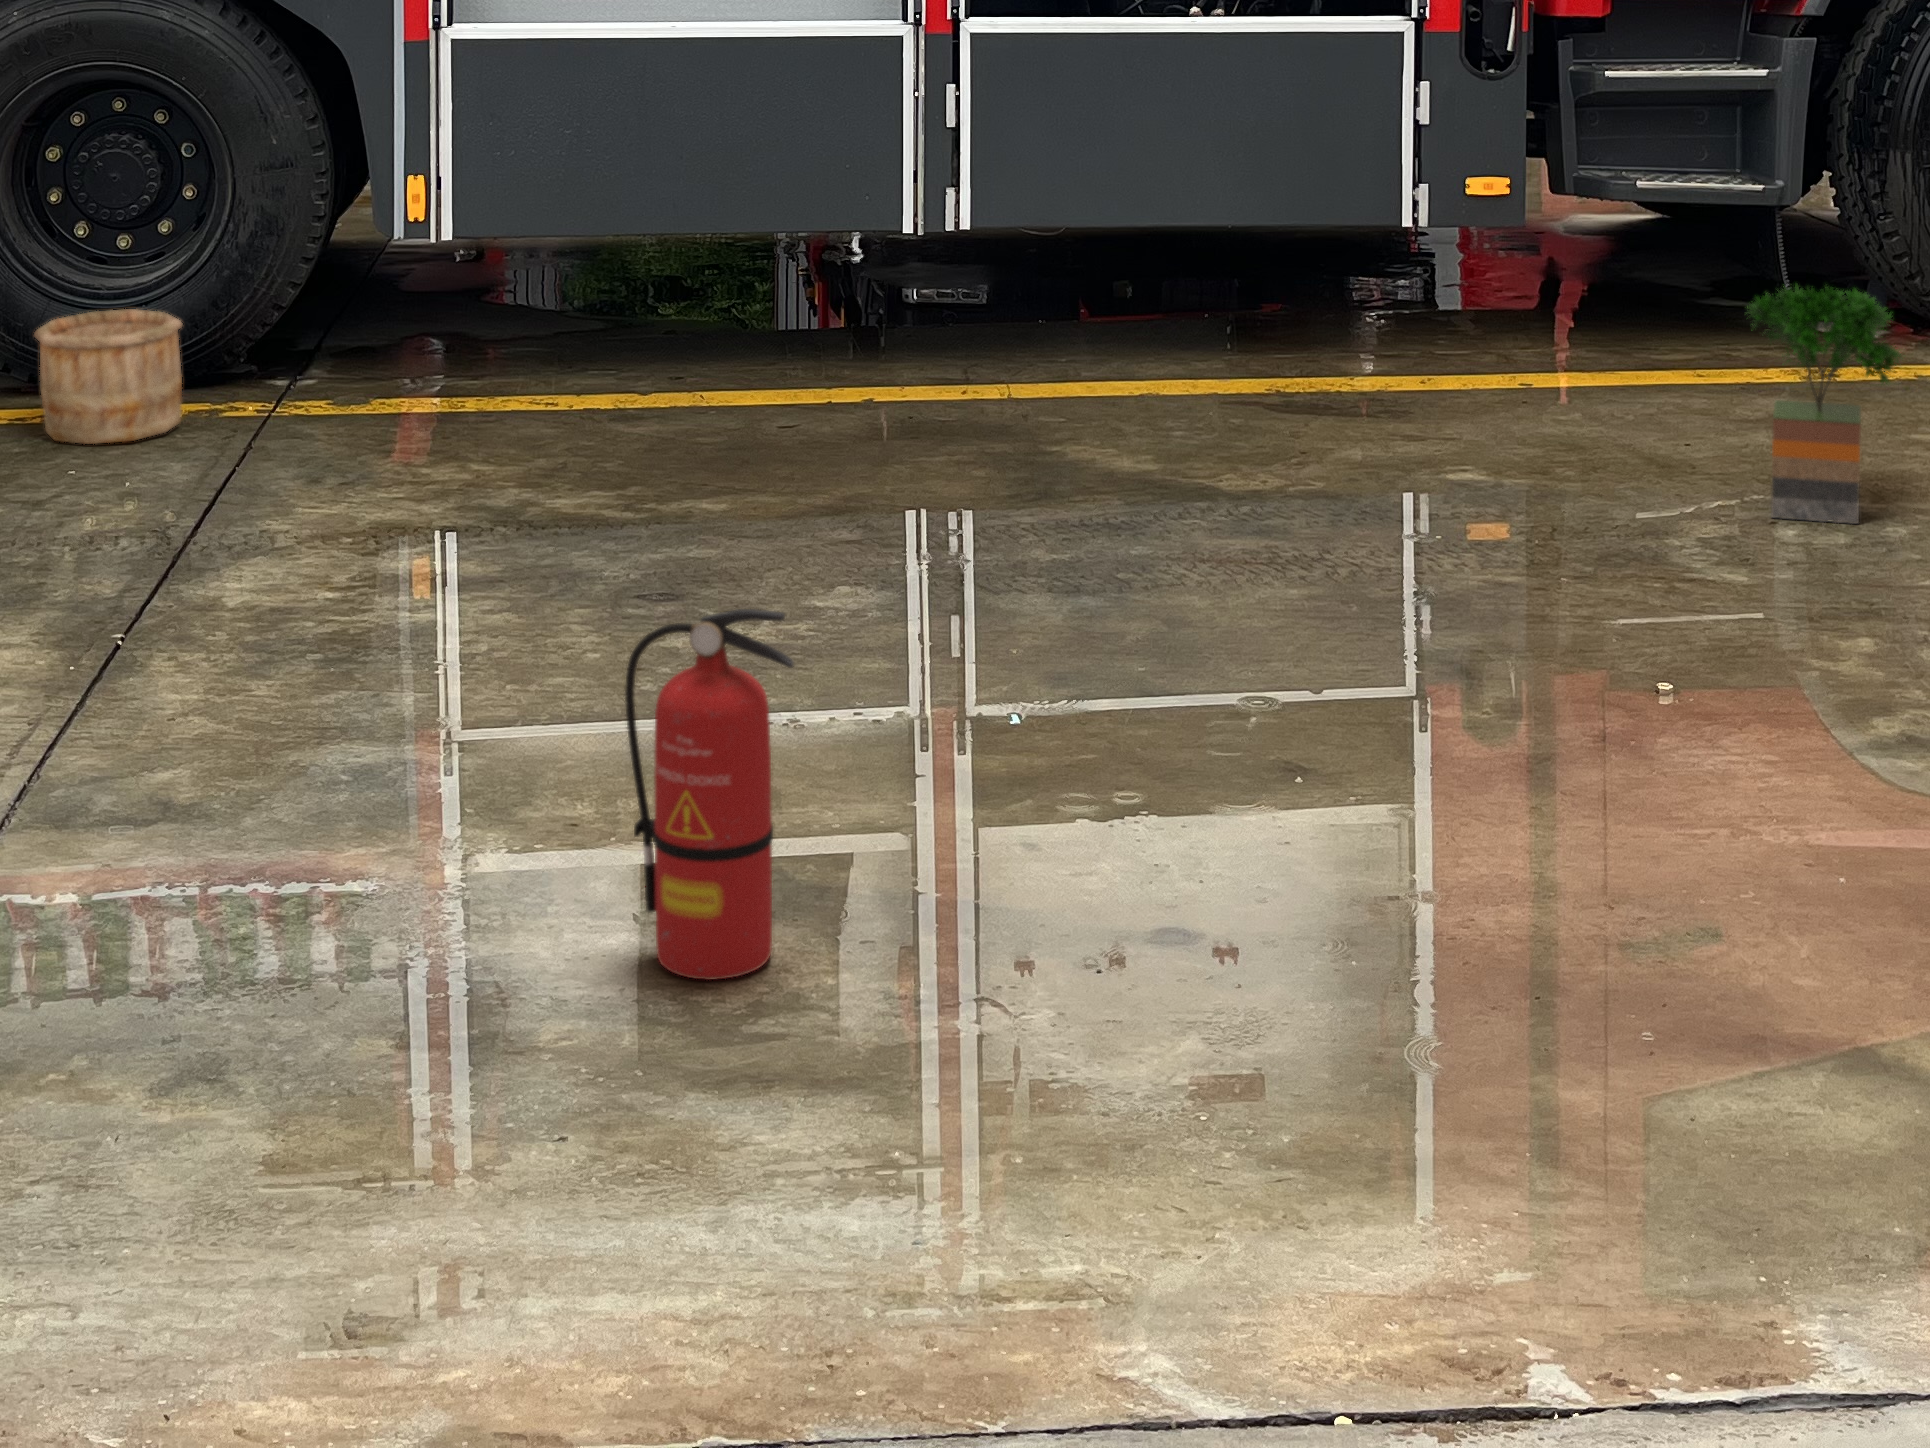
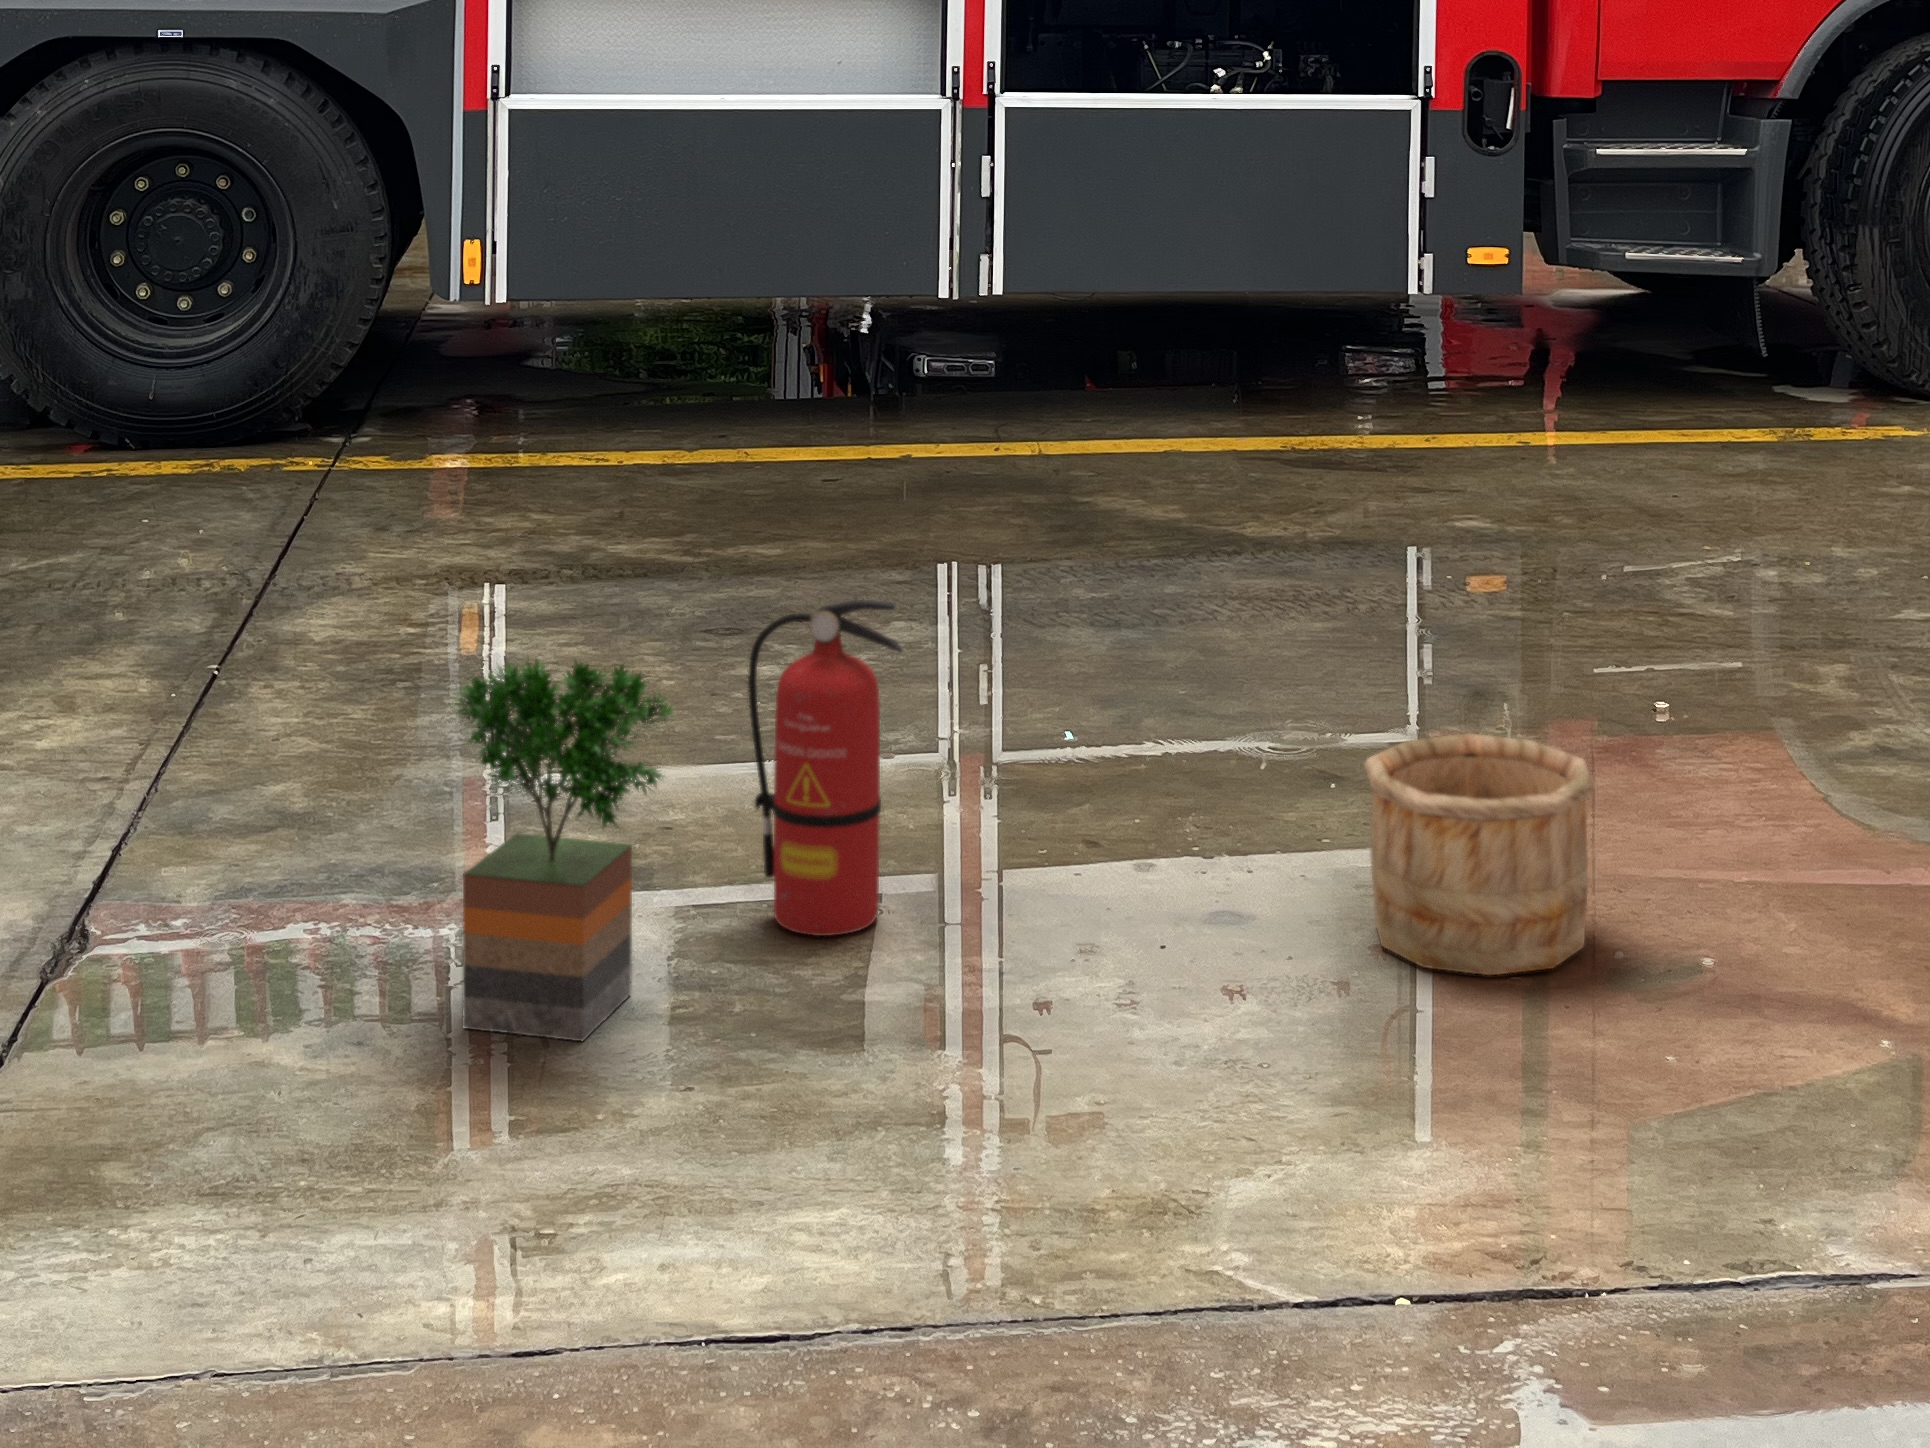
potted tree: present [1746,285,1903,524] -> present [456,657,673,1041]
wooden bucket: present [34,309,182,444] -> present [1365,733,1593,975]

